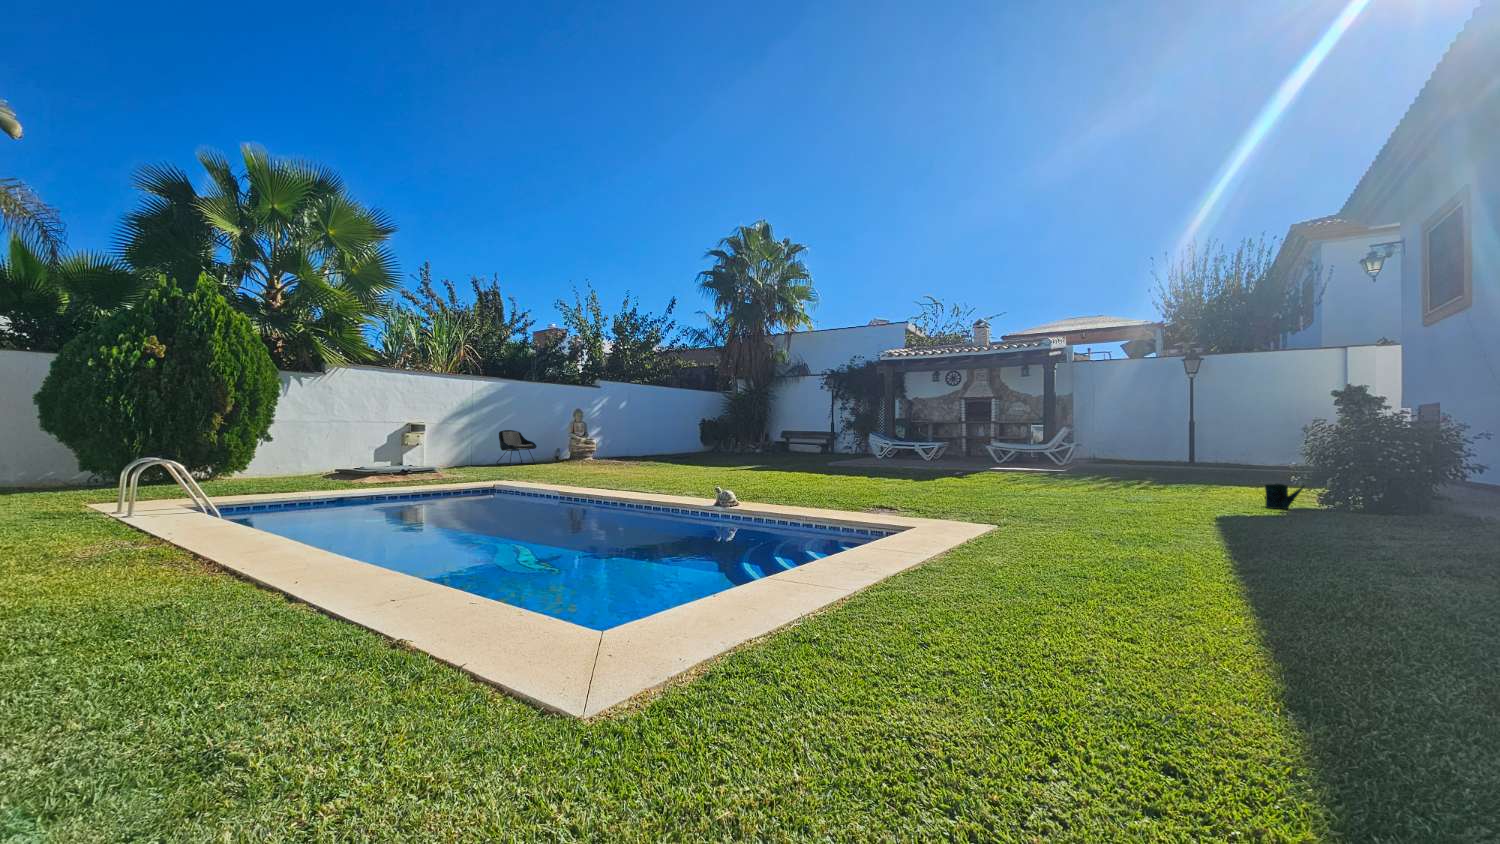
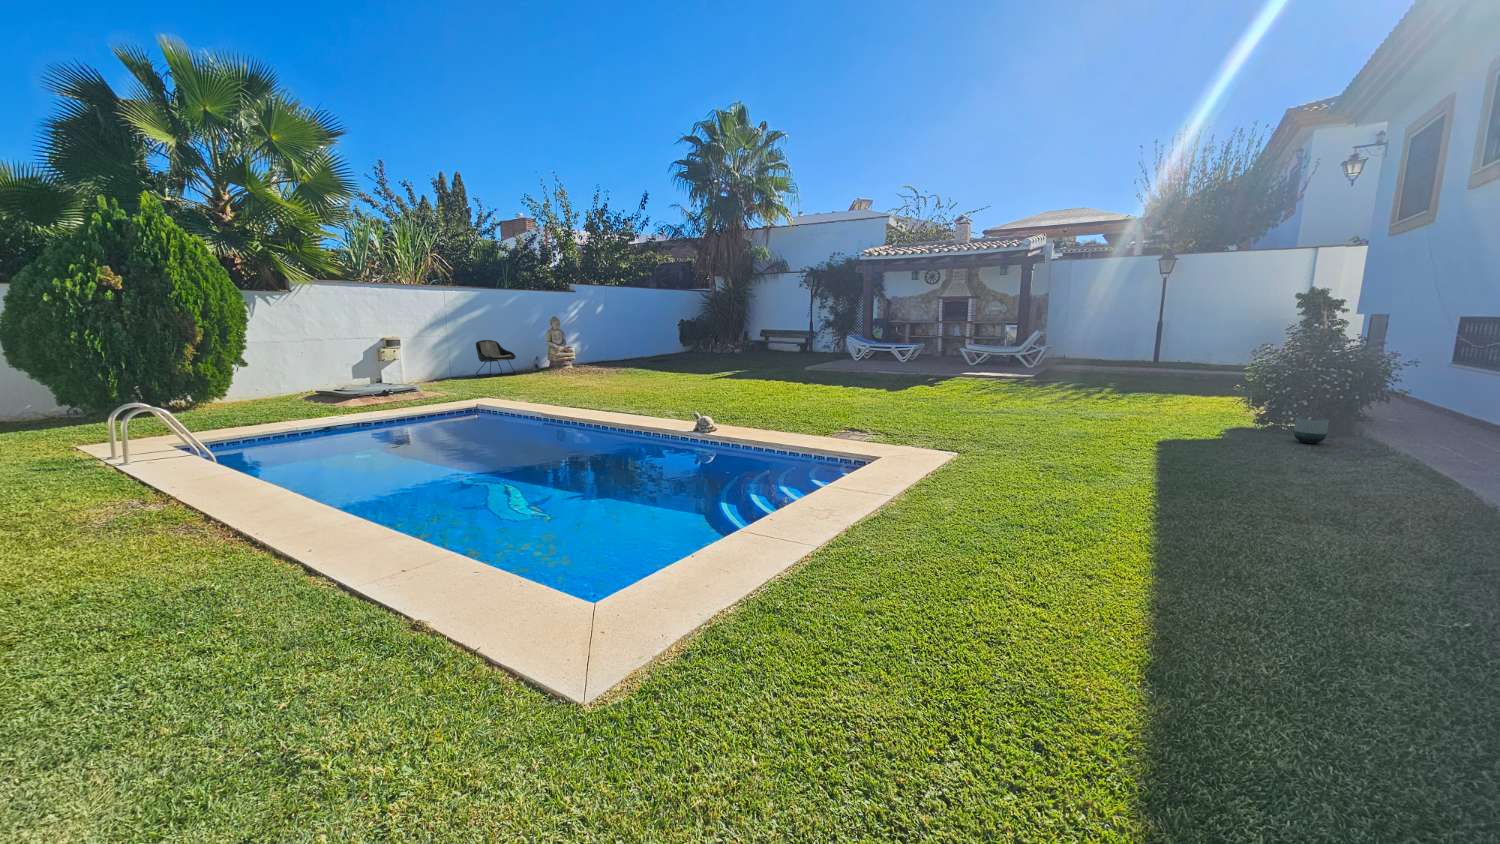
watering can: present [1265,484,1305,509] -> none [1211,409,1260,435]
planter: none [1352,488,1390,516] -> present [1294,417,1329,443]

